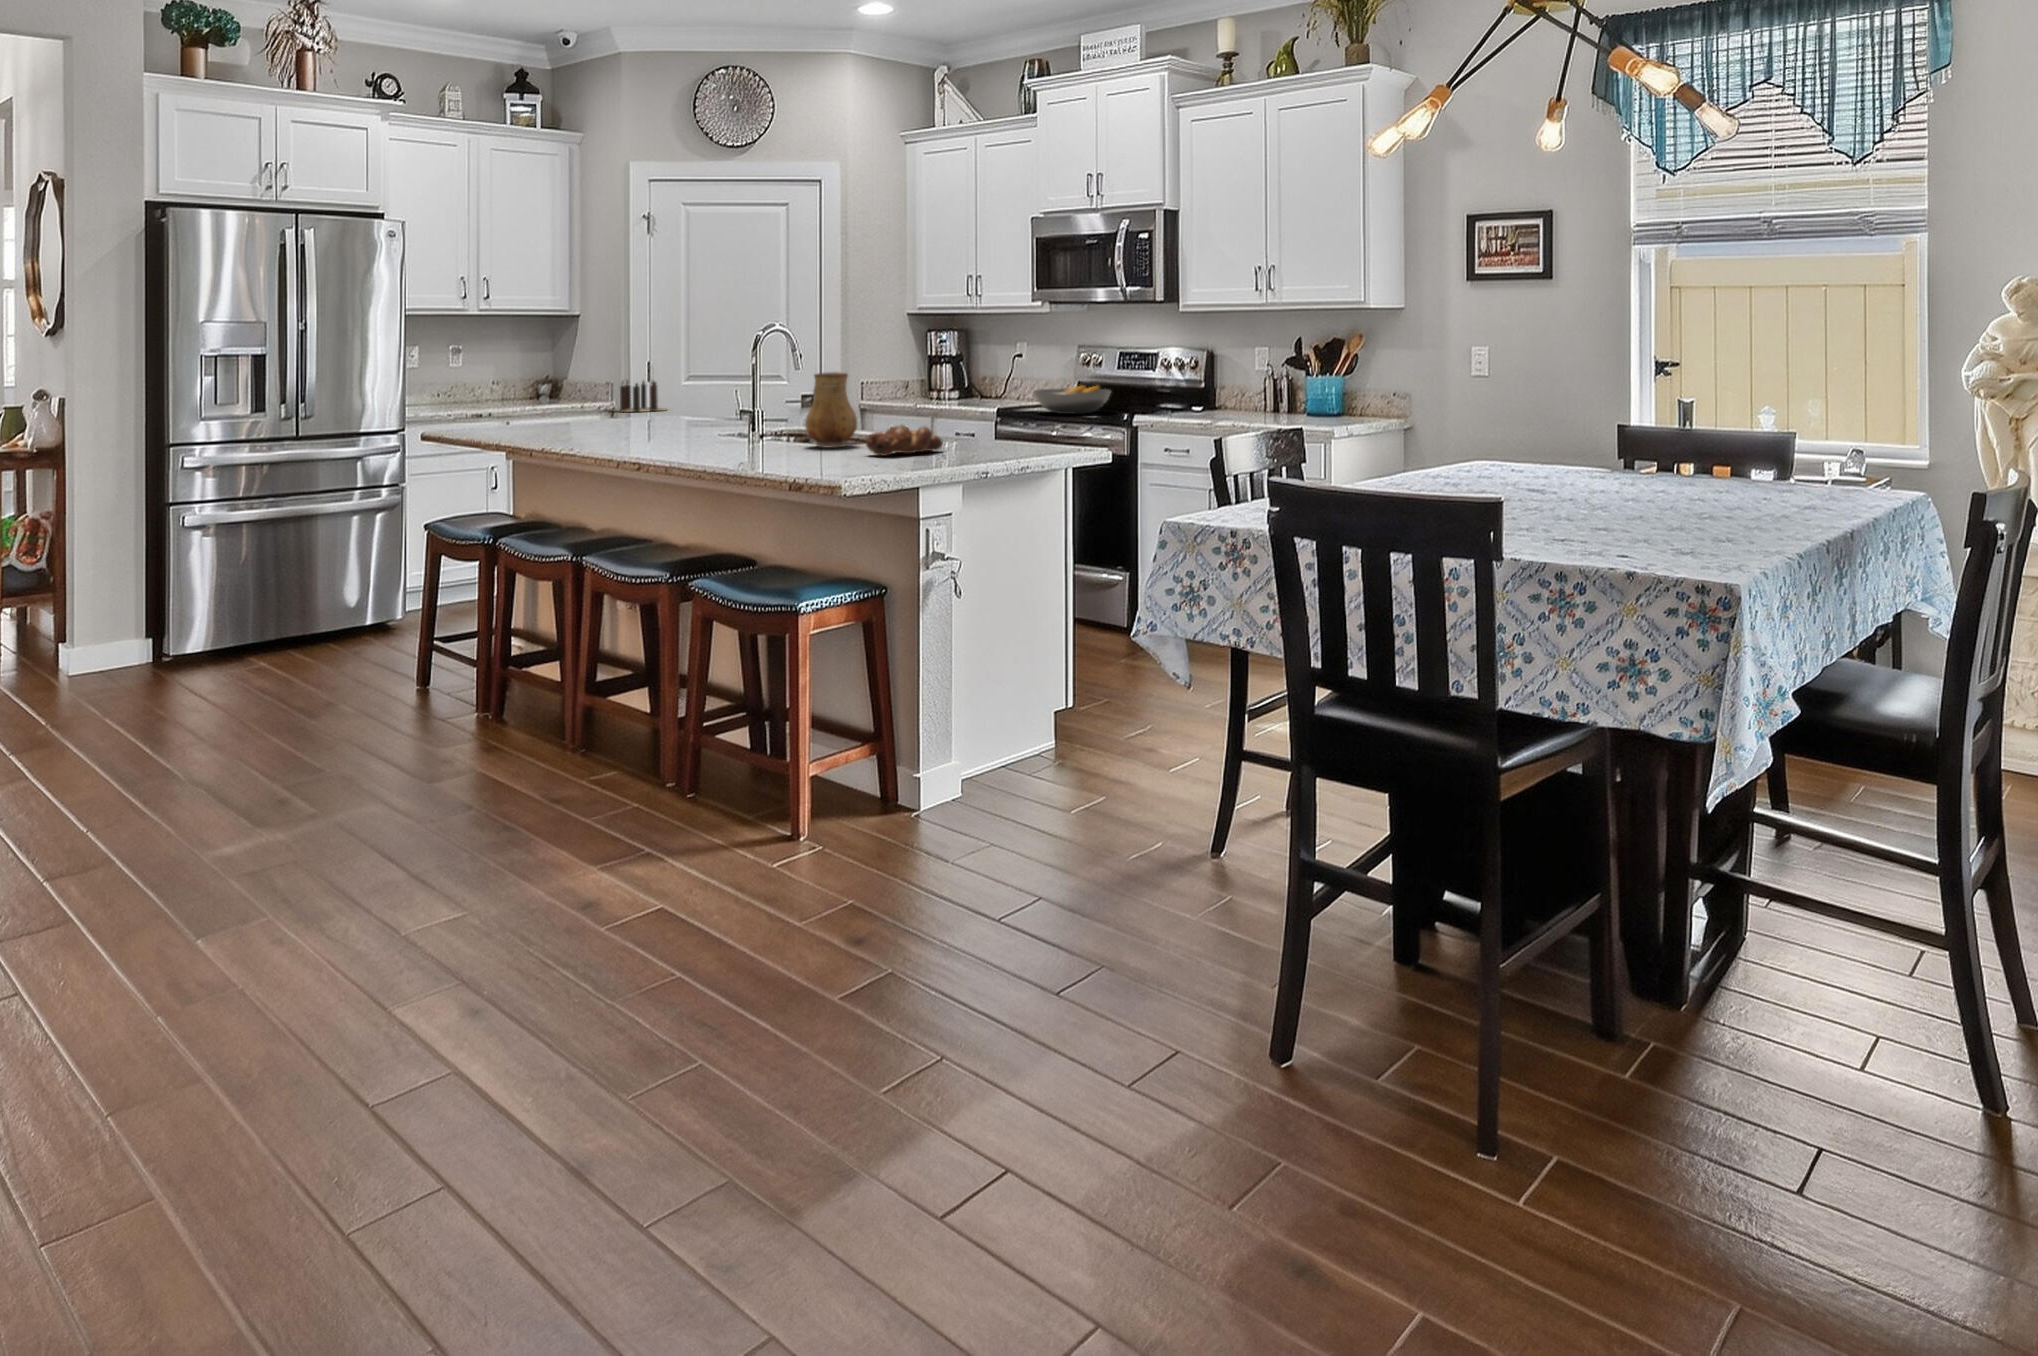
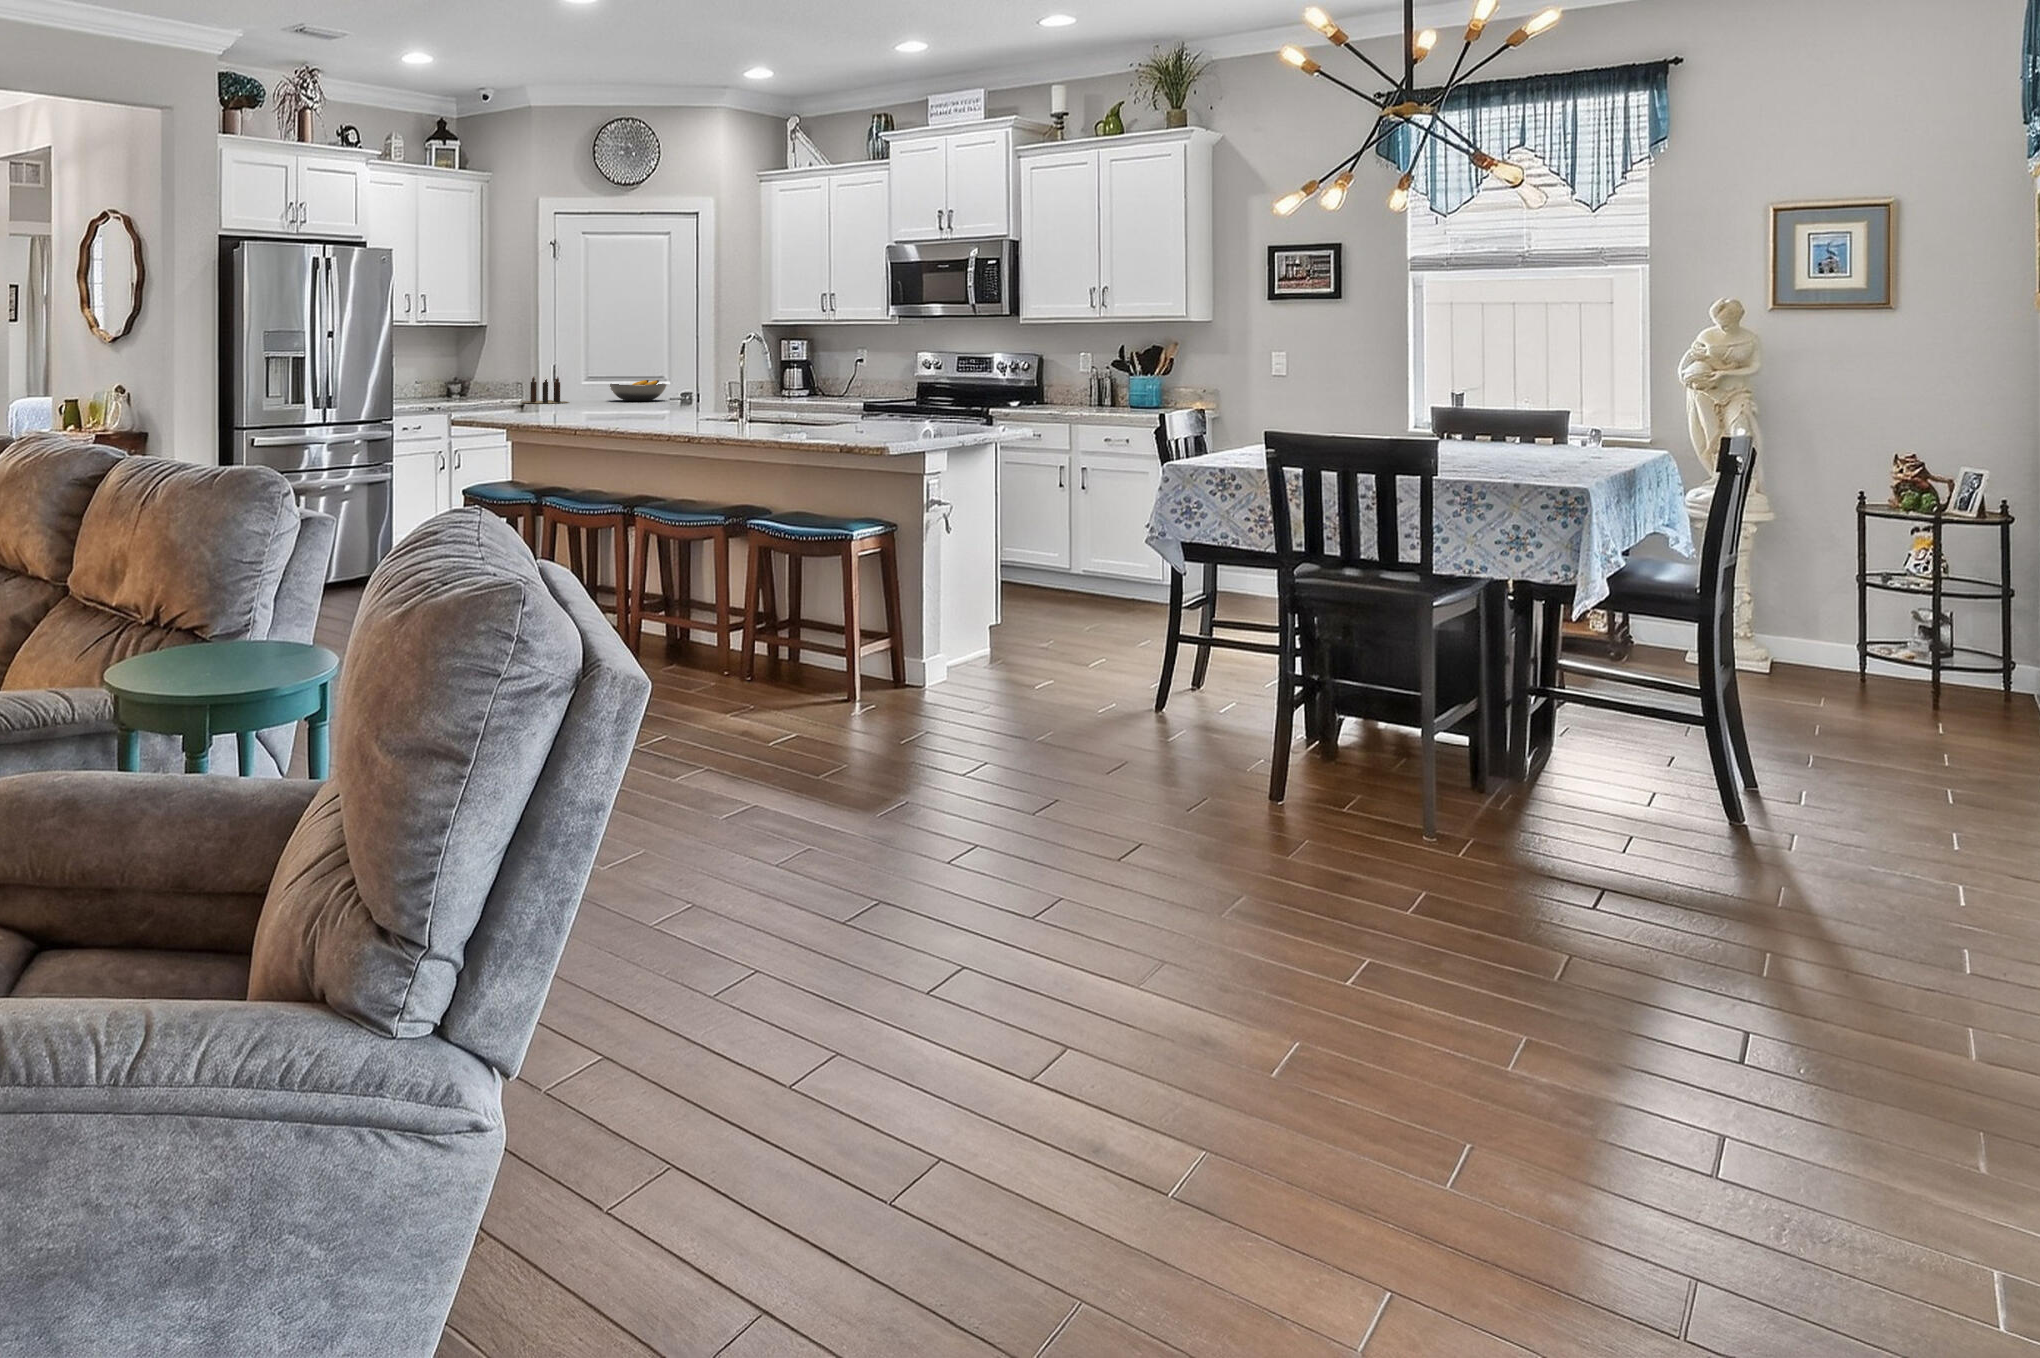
ceramic pitcher: present [805,372,857,448] -> none [771,366,811,424]
fruit bowl: present [1033,385,1111,414] -> present [610,380,666,401]
bread loaf: present [866,425,943,456] -> none [836,406,891,429]

